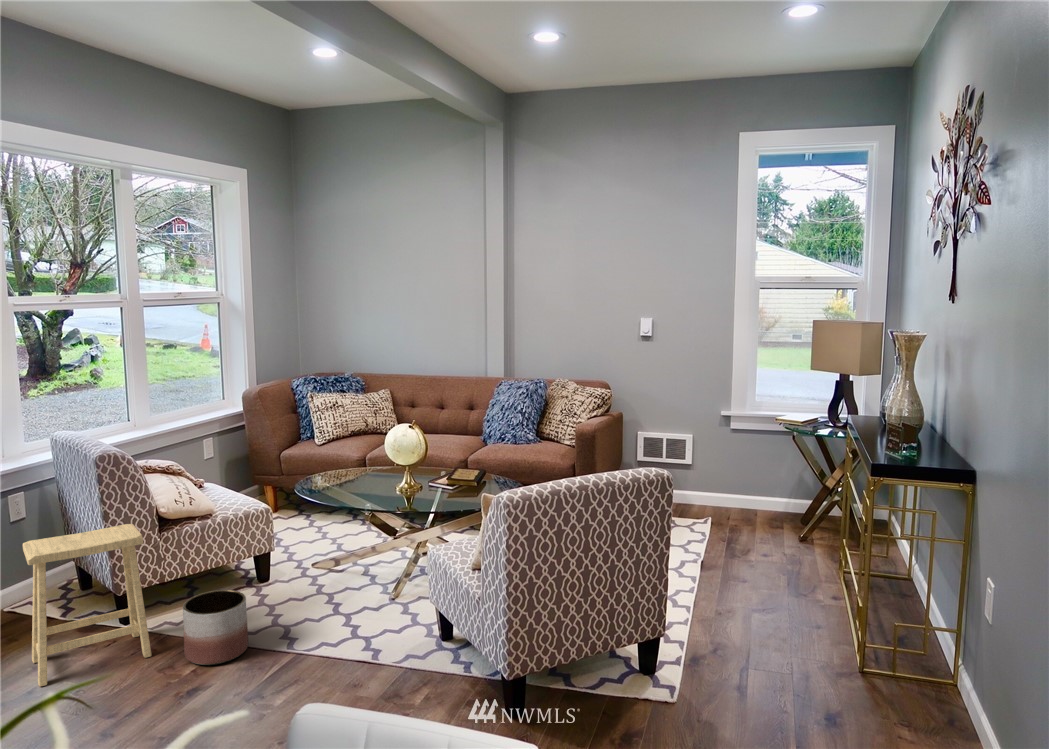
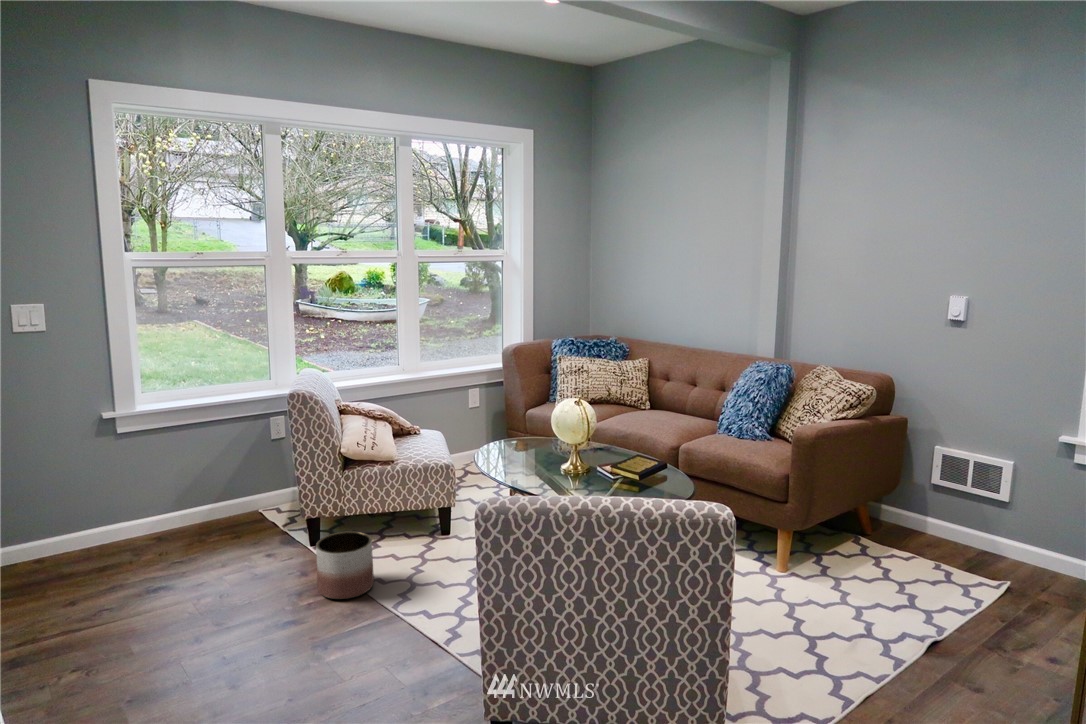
footstool: present [23,524,151,687] -> none [212,458,318,578]

